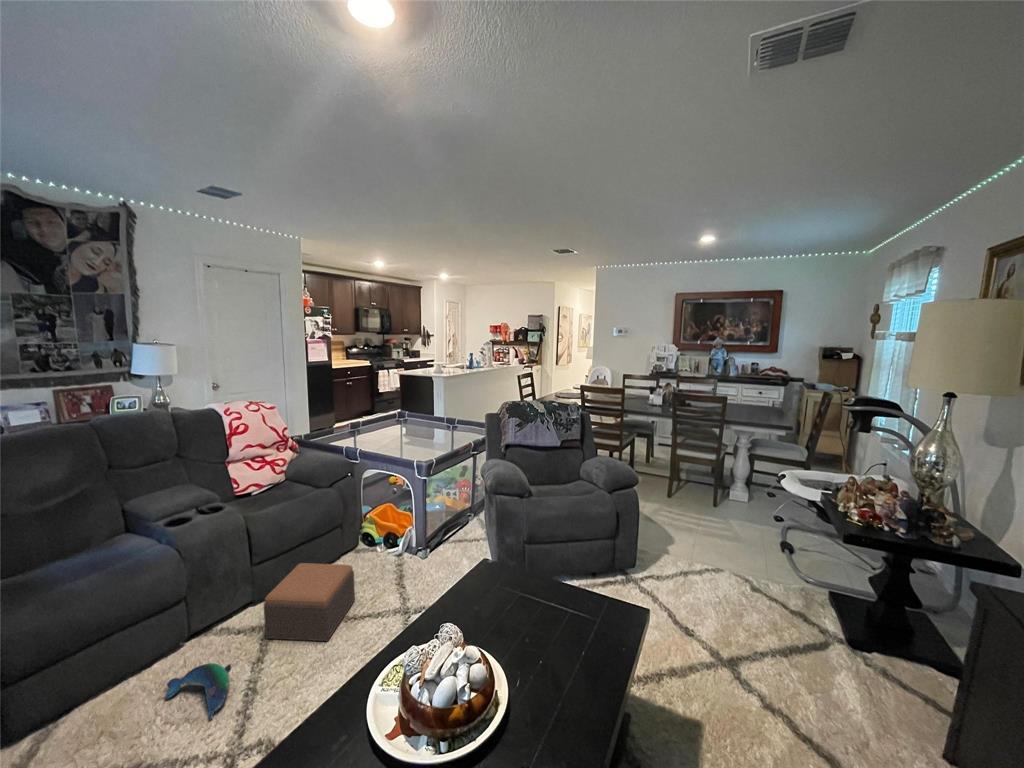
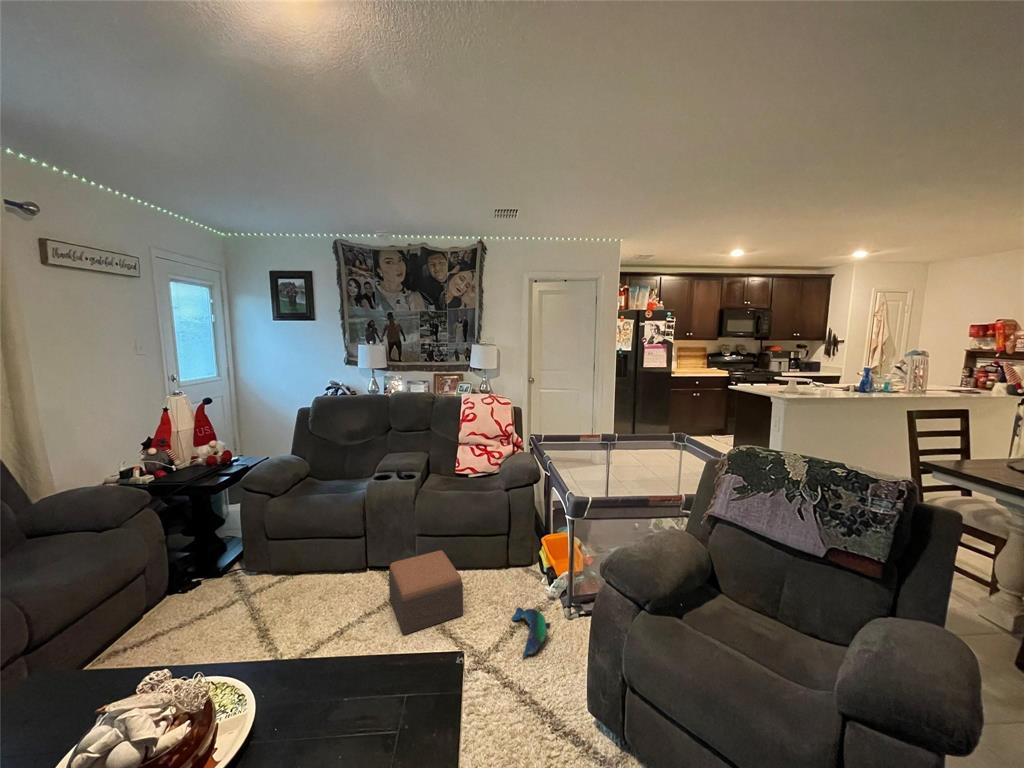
plush toy: present [165,663,231,719] -> present [512,607,551,658]

